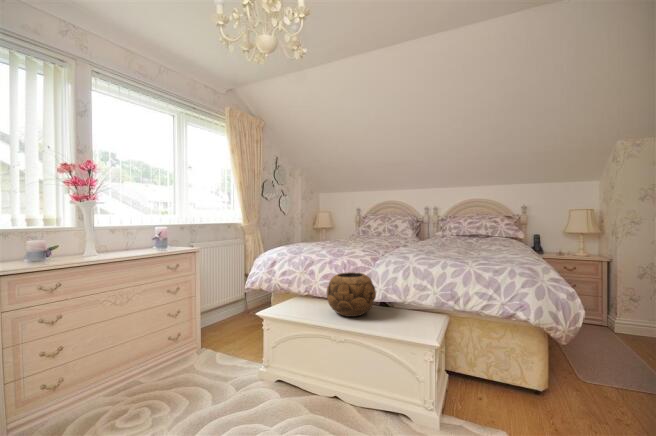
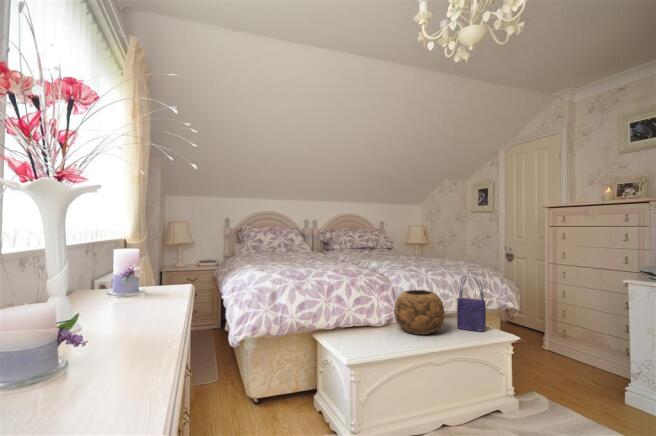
tote bag: none [391,260,412,330] -> present [457,281,486,332]

